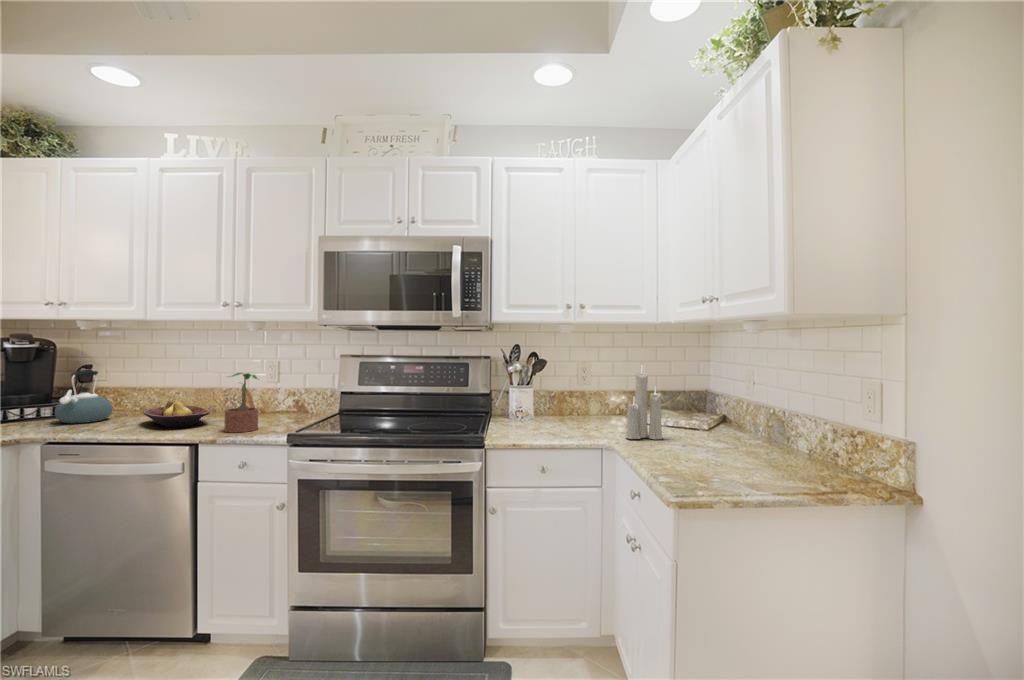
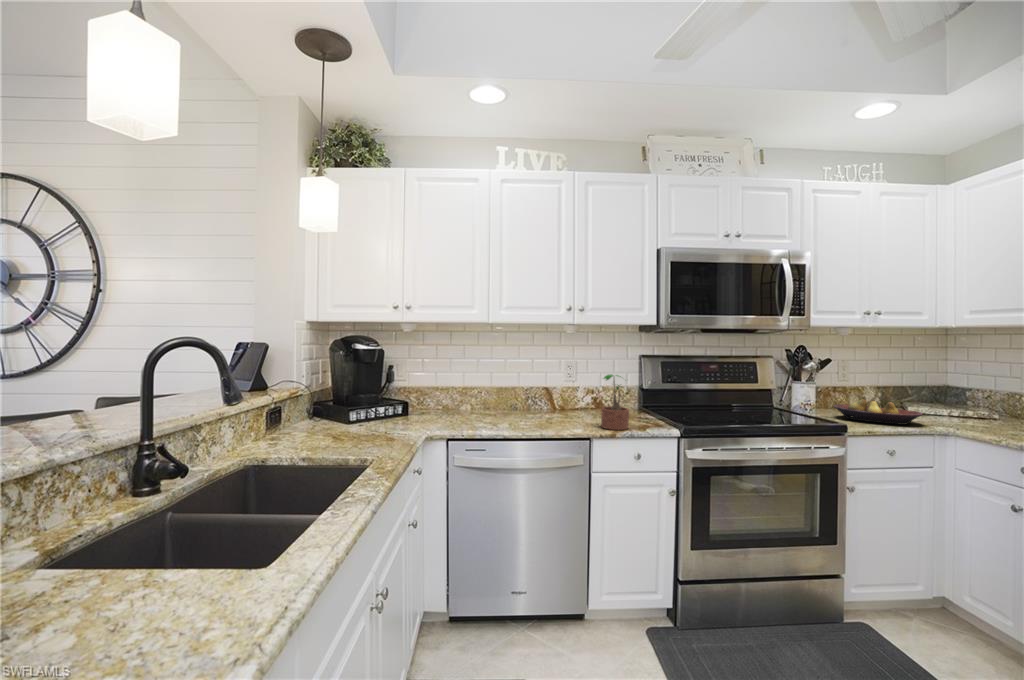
candle: present [625,369,662,439] -> none [949,363,980,429]
kettle: present [55,371,113,423] -> none [410,372,452,424]
fruit bowl: present [143,400,210,428] -> present [834,400,923,425]

